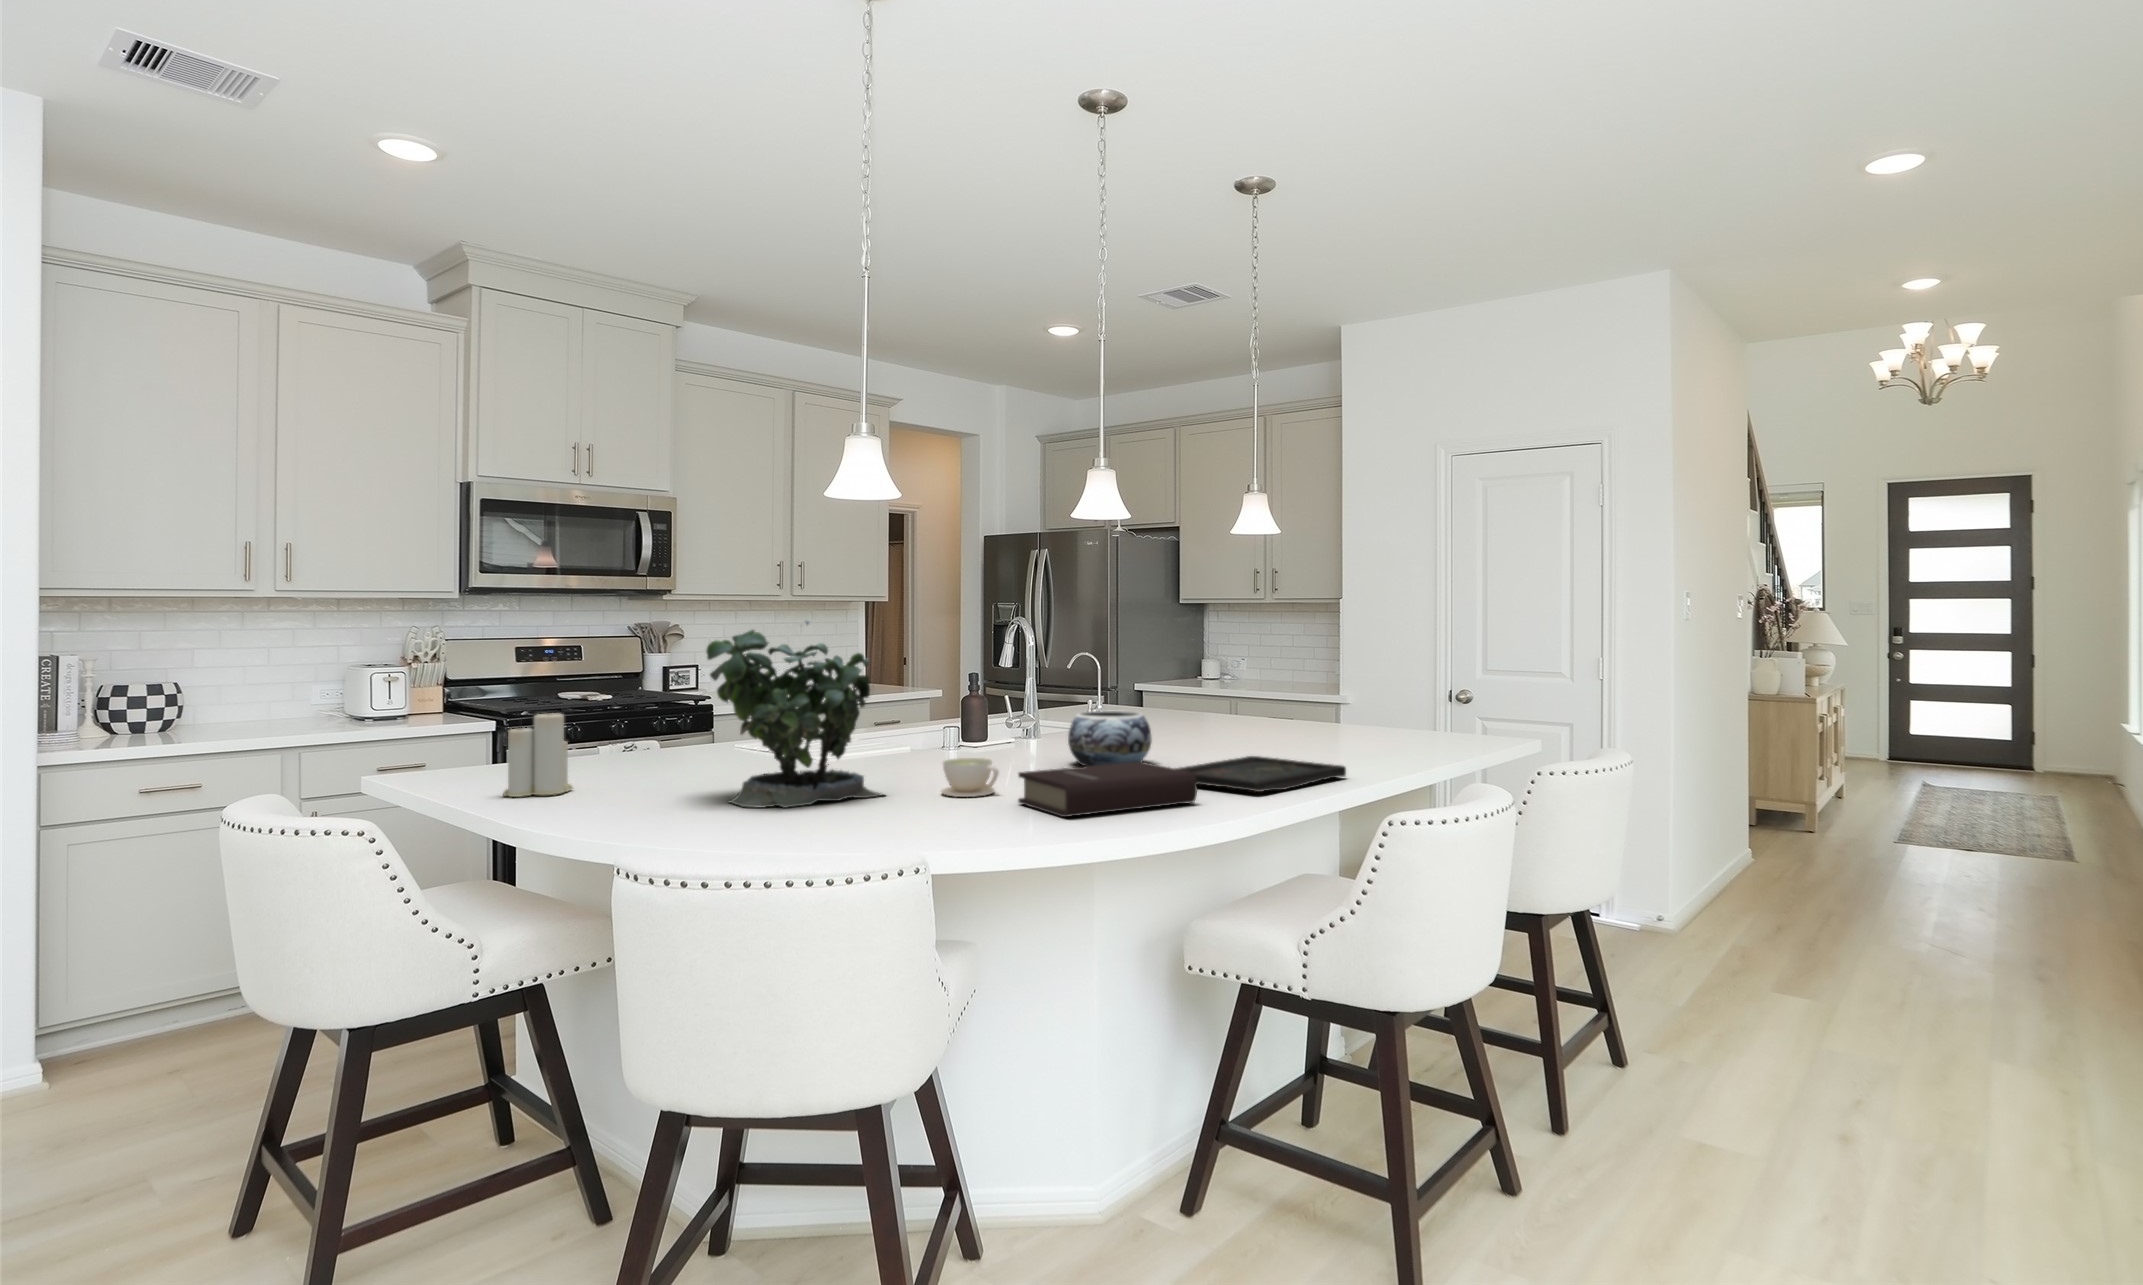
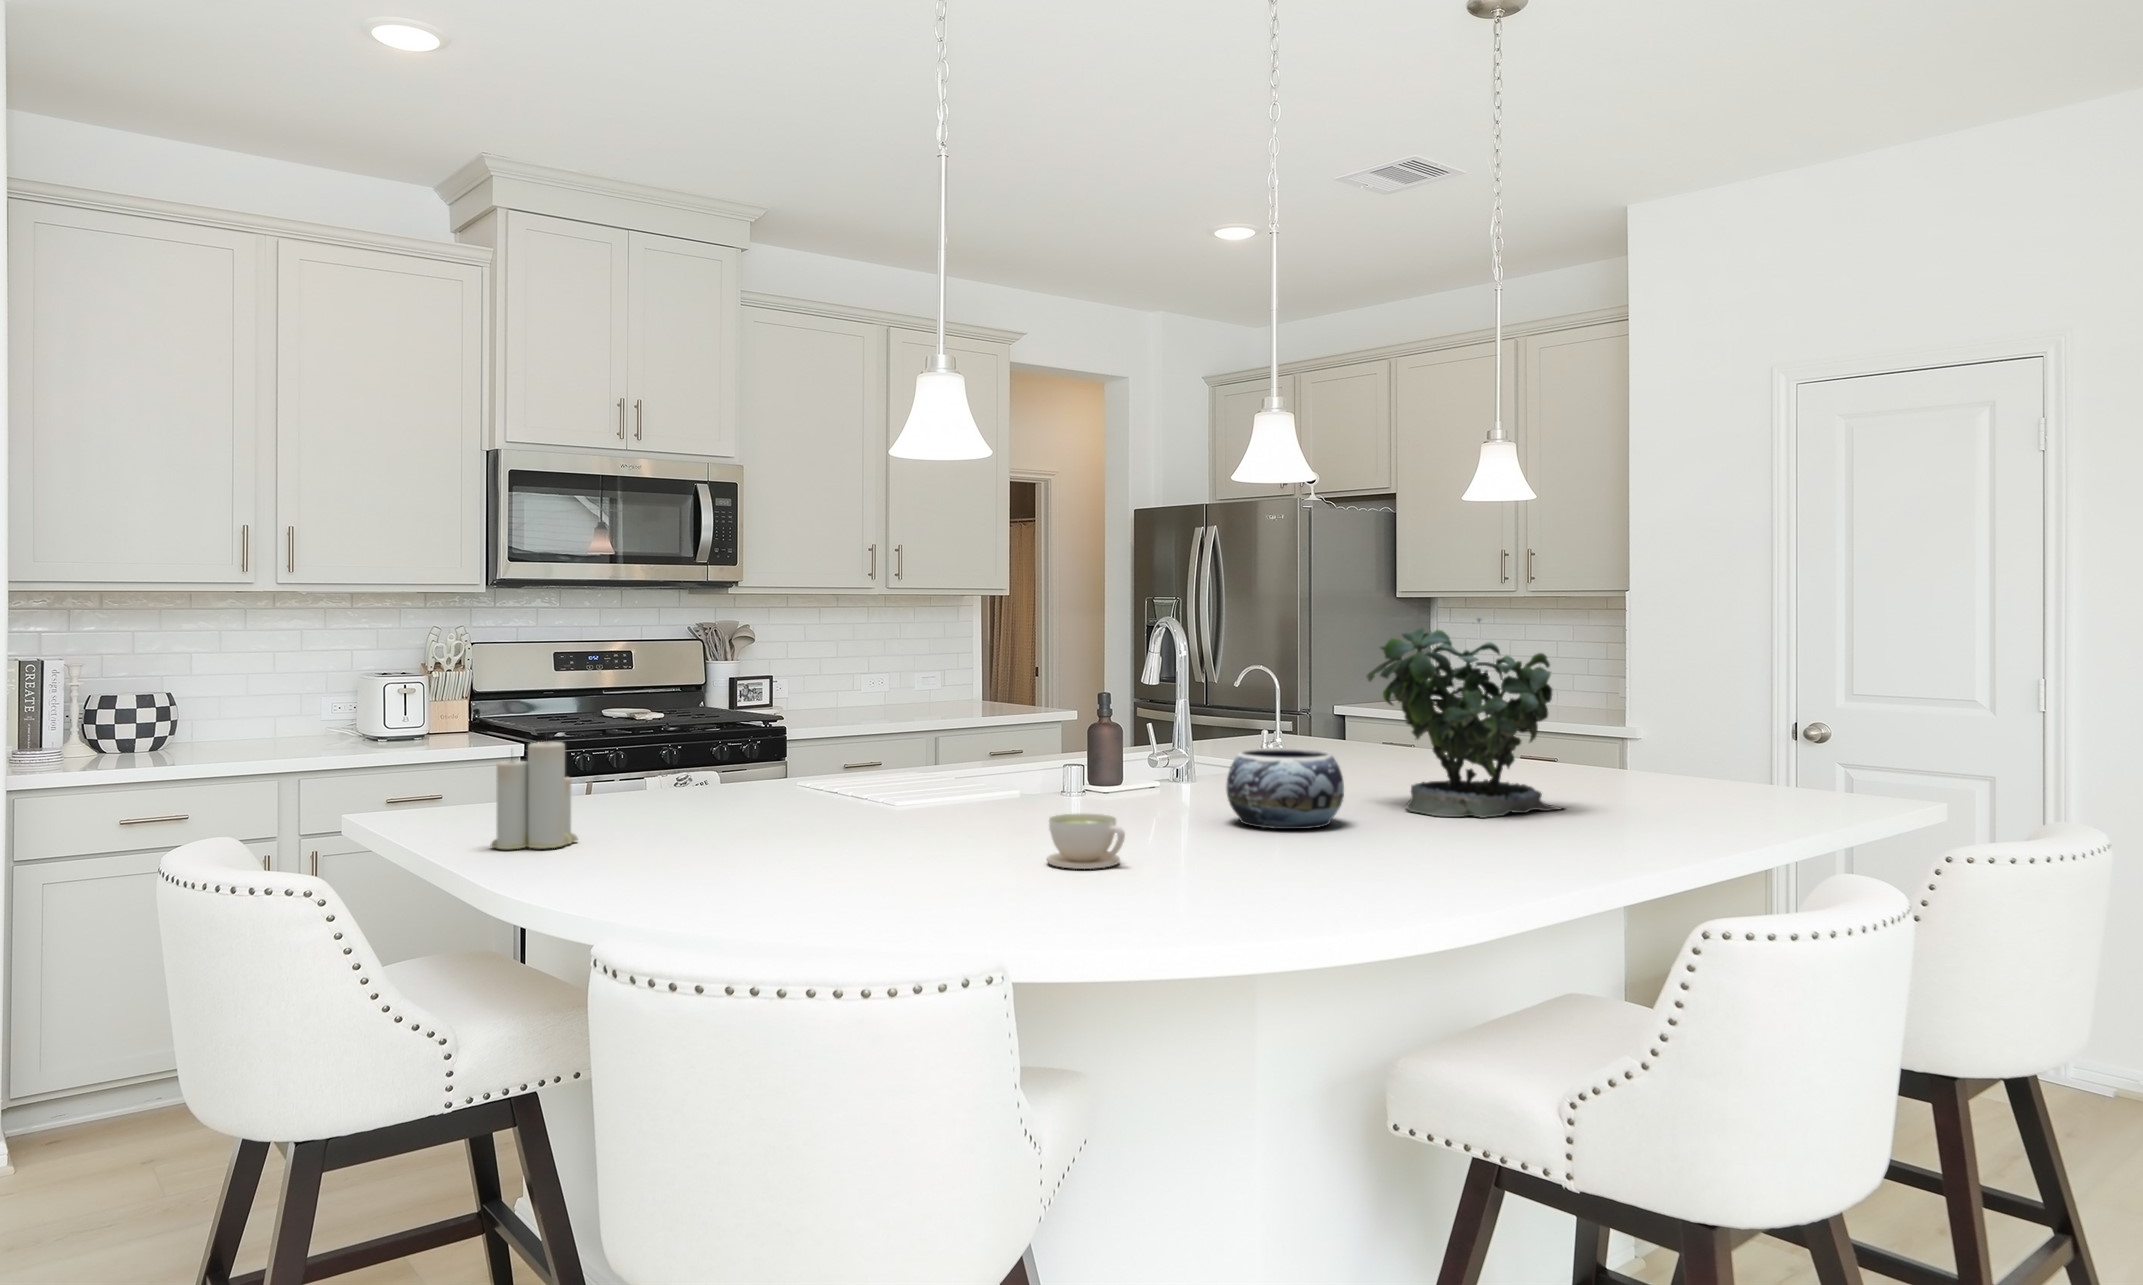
potted plant: present [706,620,883,808] -> present [1367,618,1562,818]
tray: present [1176,756,1346,792] -> none [1354,818,1633,875]
book: present [1018,762,1197,817] -> none [1150,825,1409,906]

